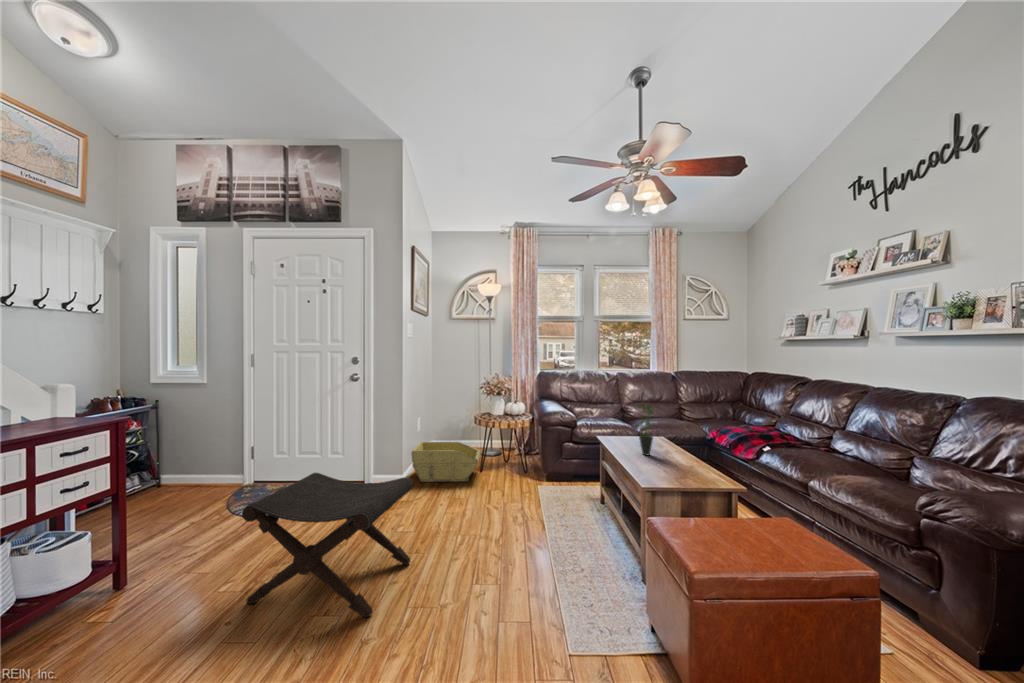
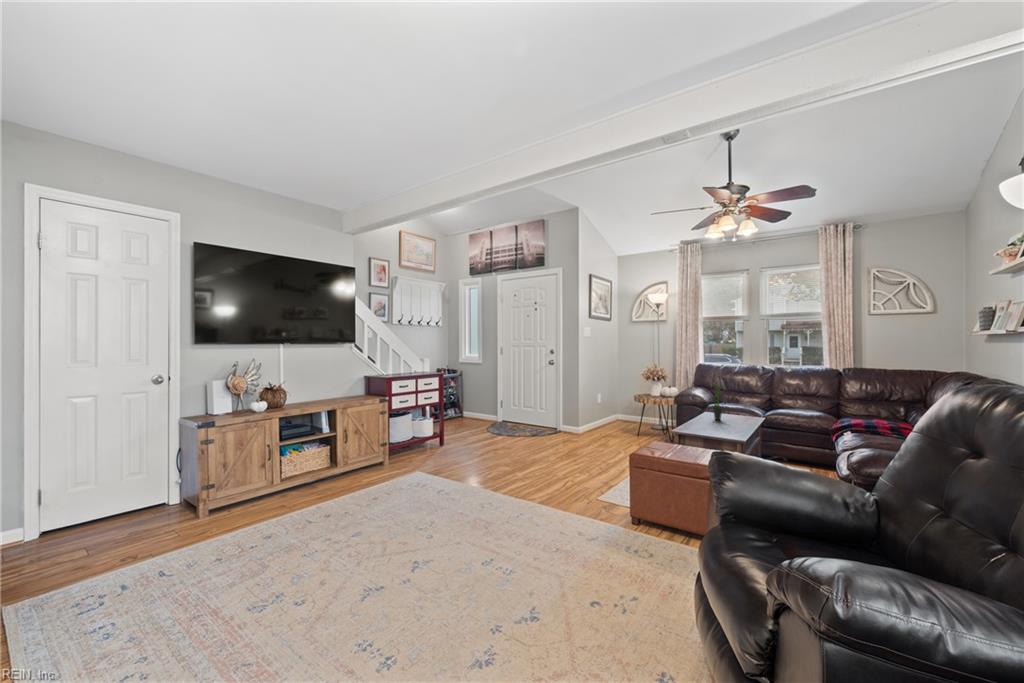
storage bin: present [411,442,480,482] -> none [585,410,637,438]
footstool: present [242,473,413,617] -> none [484,406,558,465]

